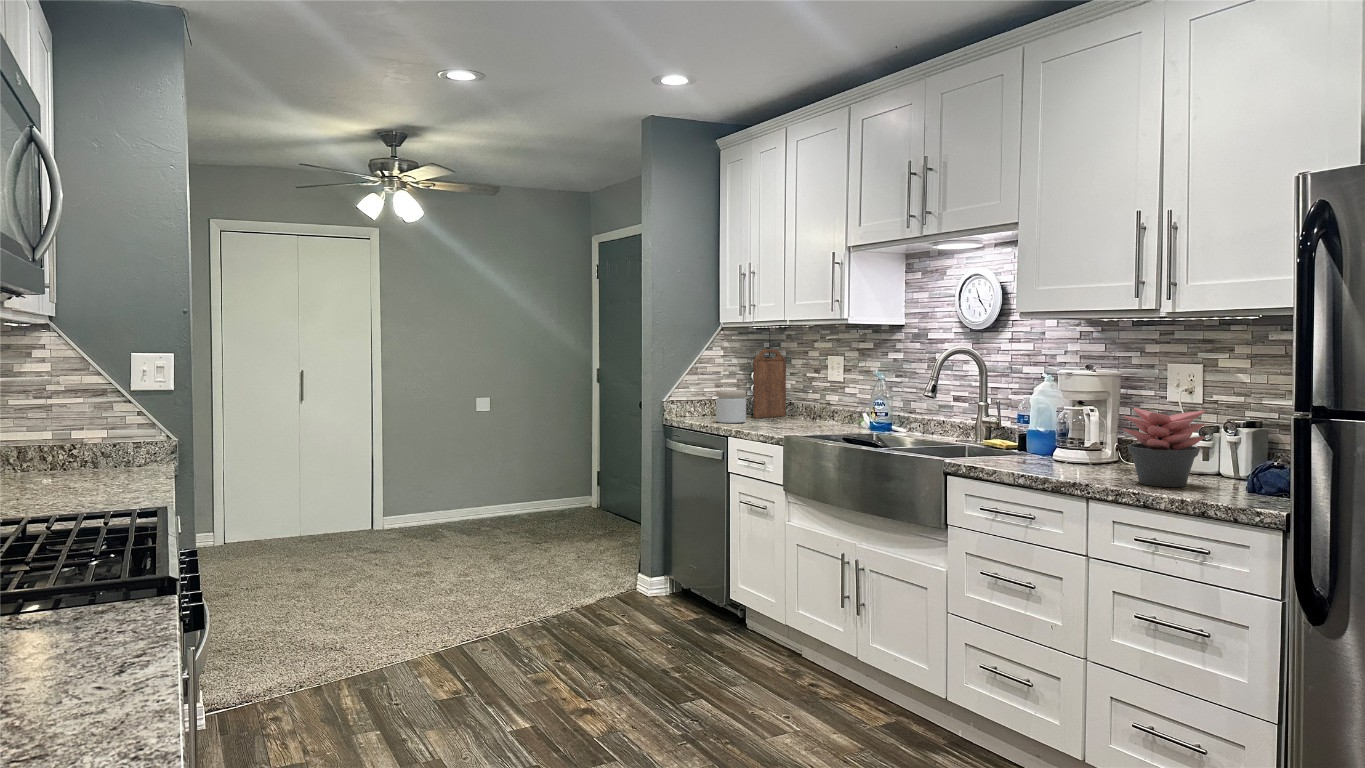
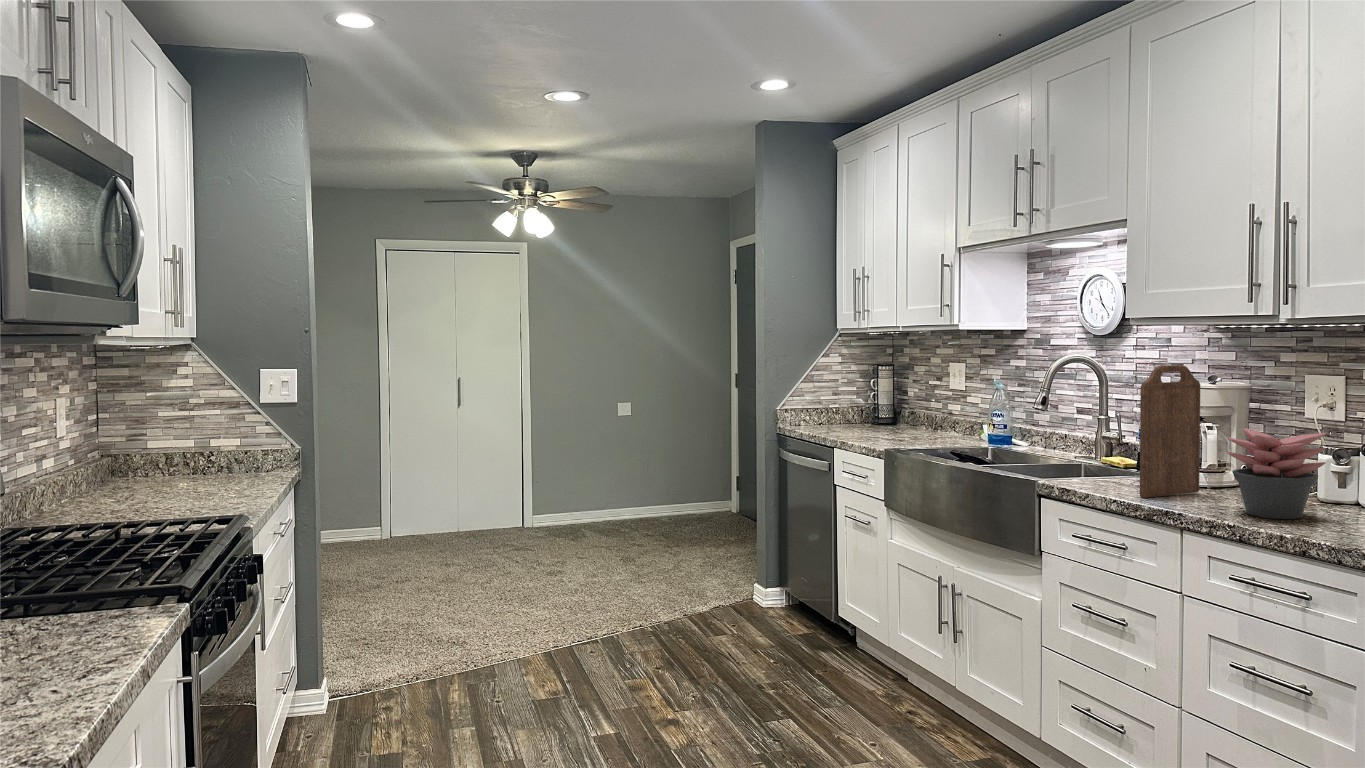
cutting board: present [753,349,786,418] -> present [1140,365,1200,498]
jar: present [716,390,746,423] -> none [830,398,861,433]

